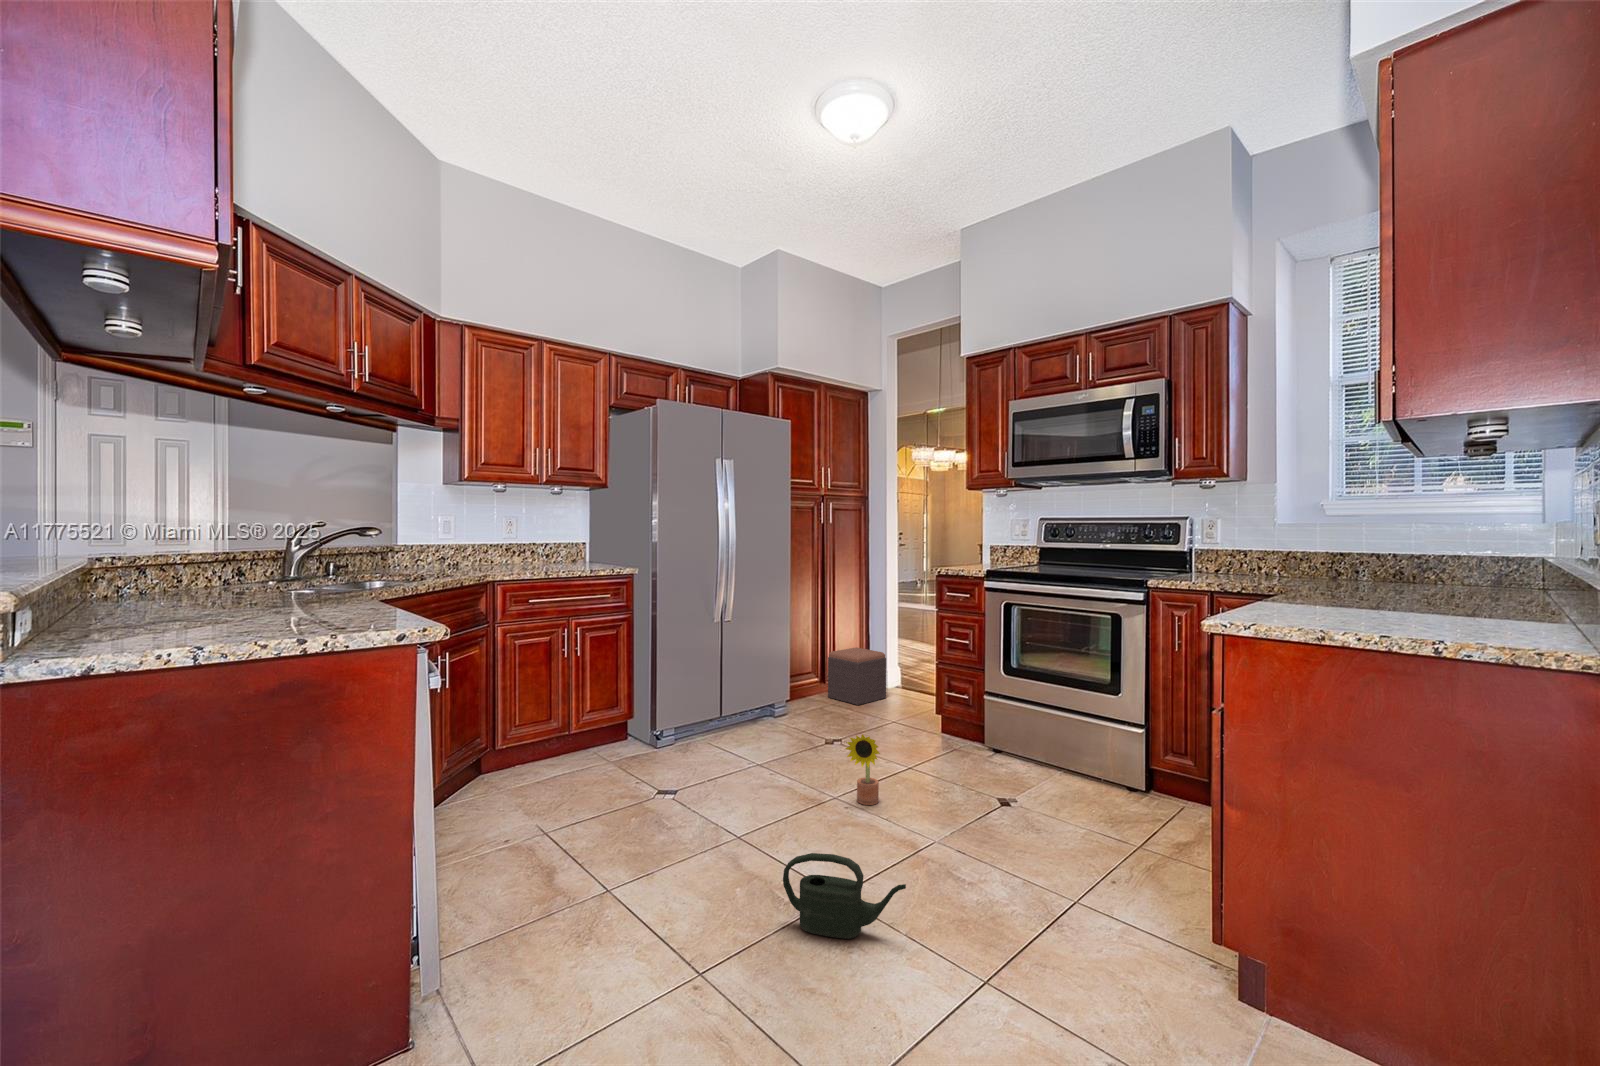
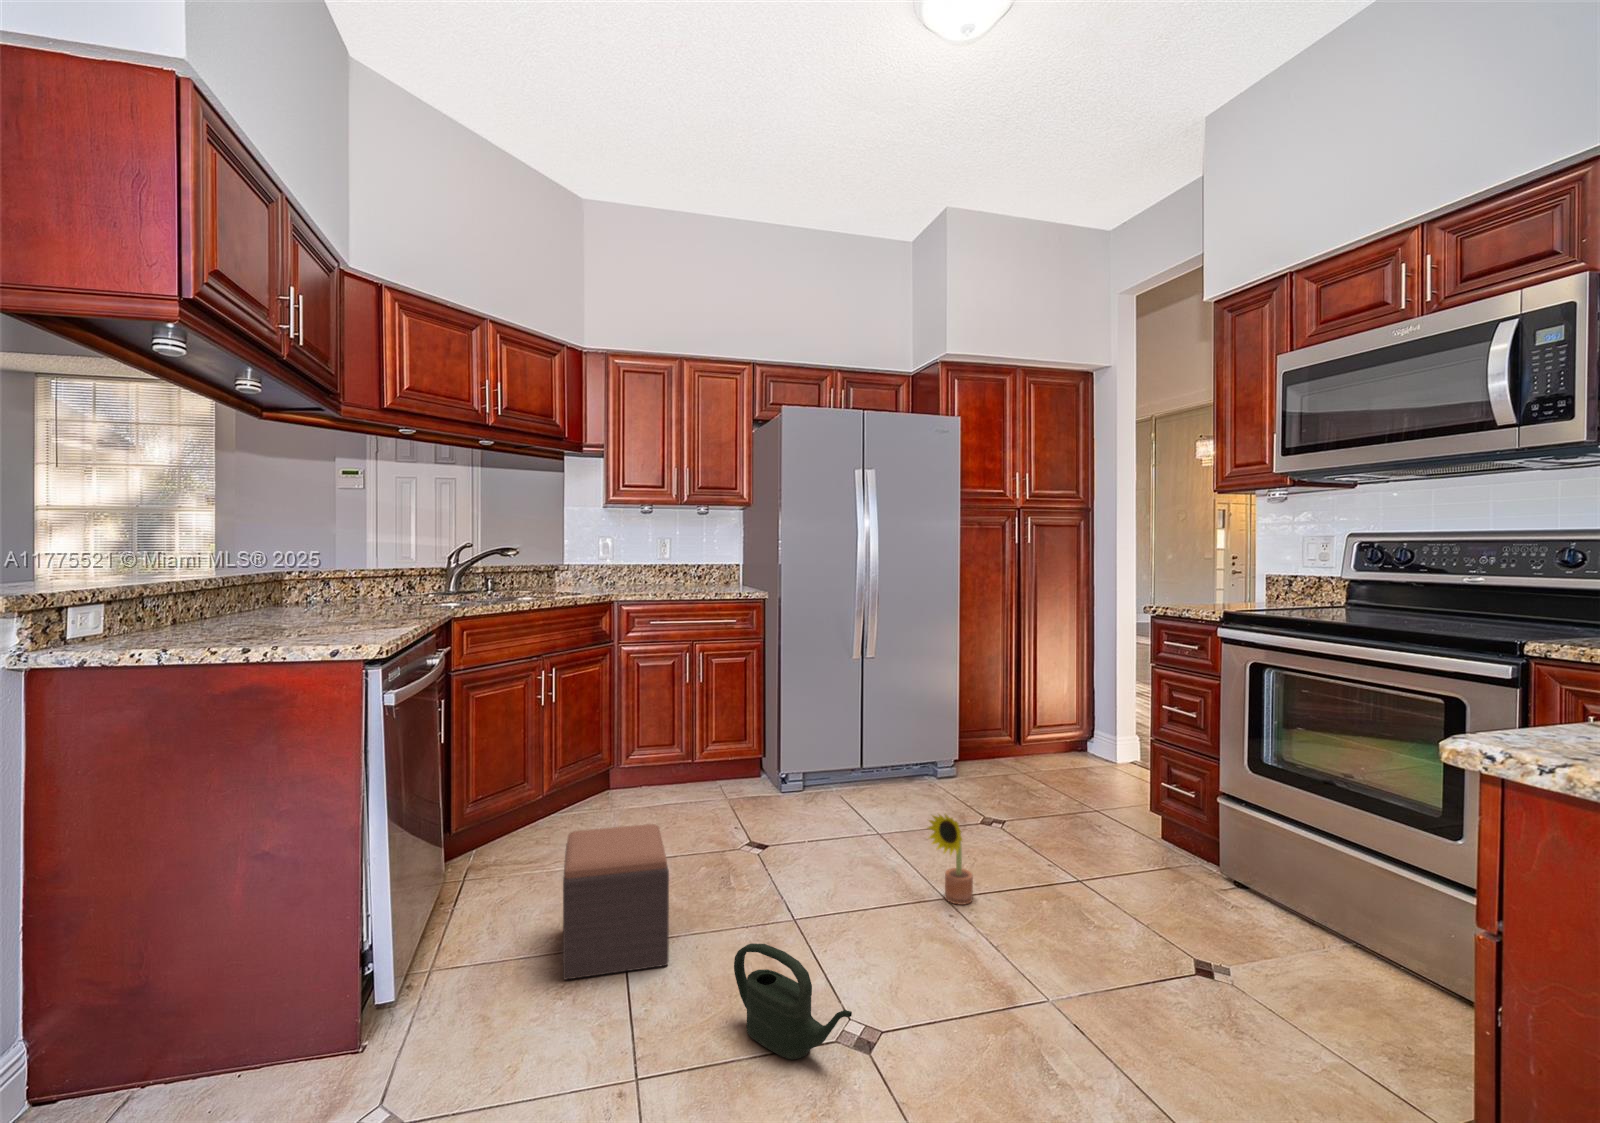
footstool: present [828,648,886,705] -> present [563,824,669,979]

